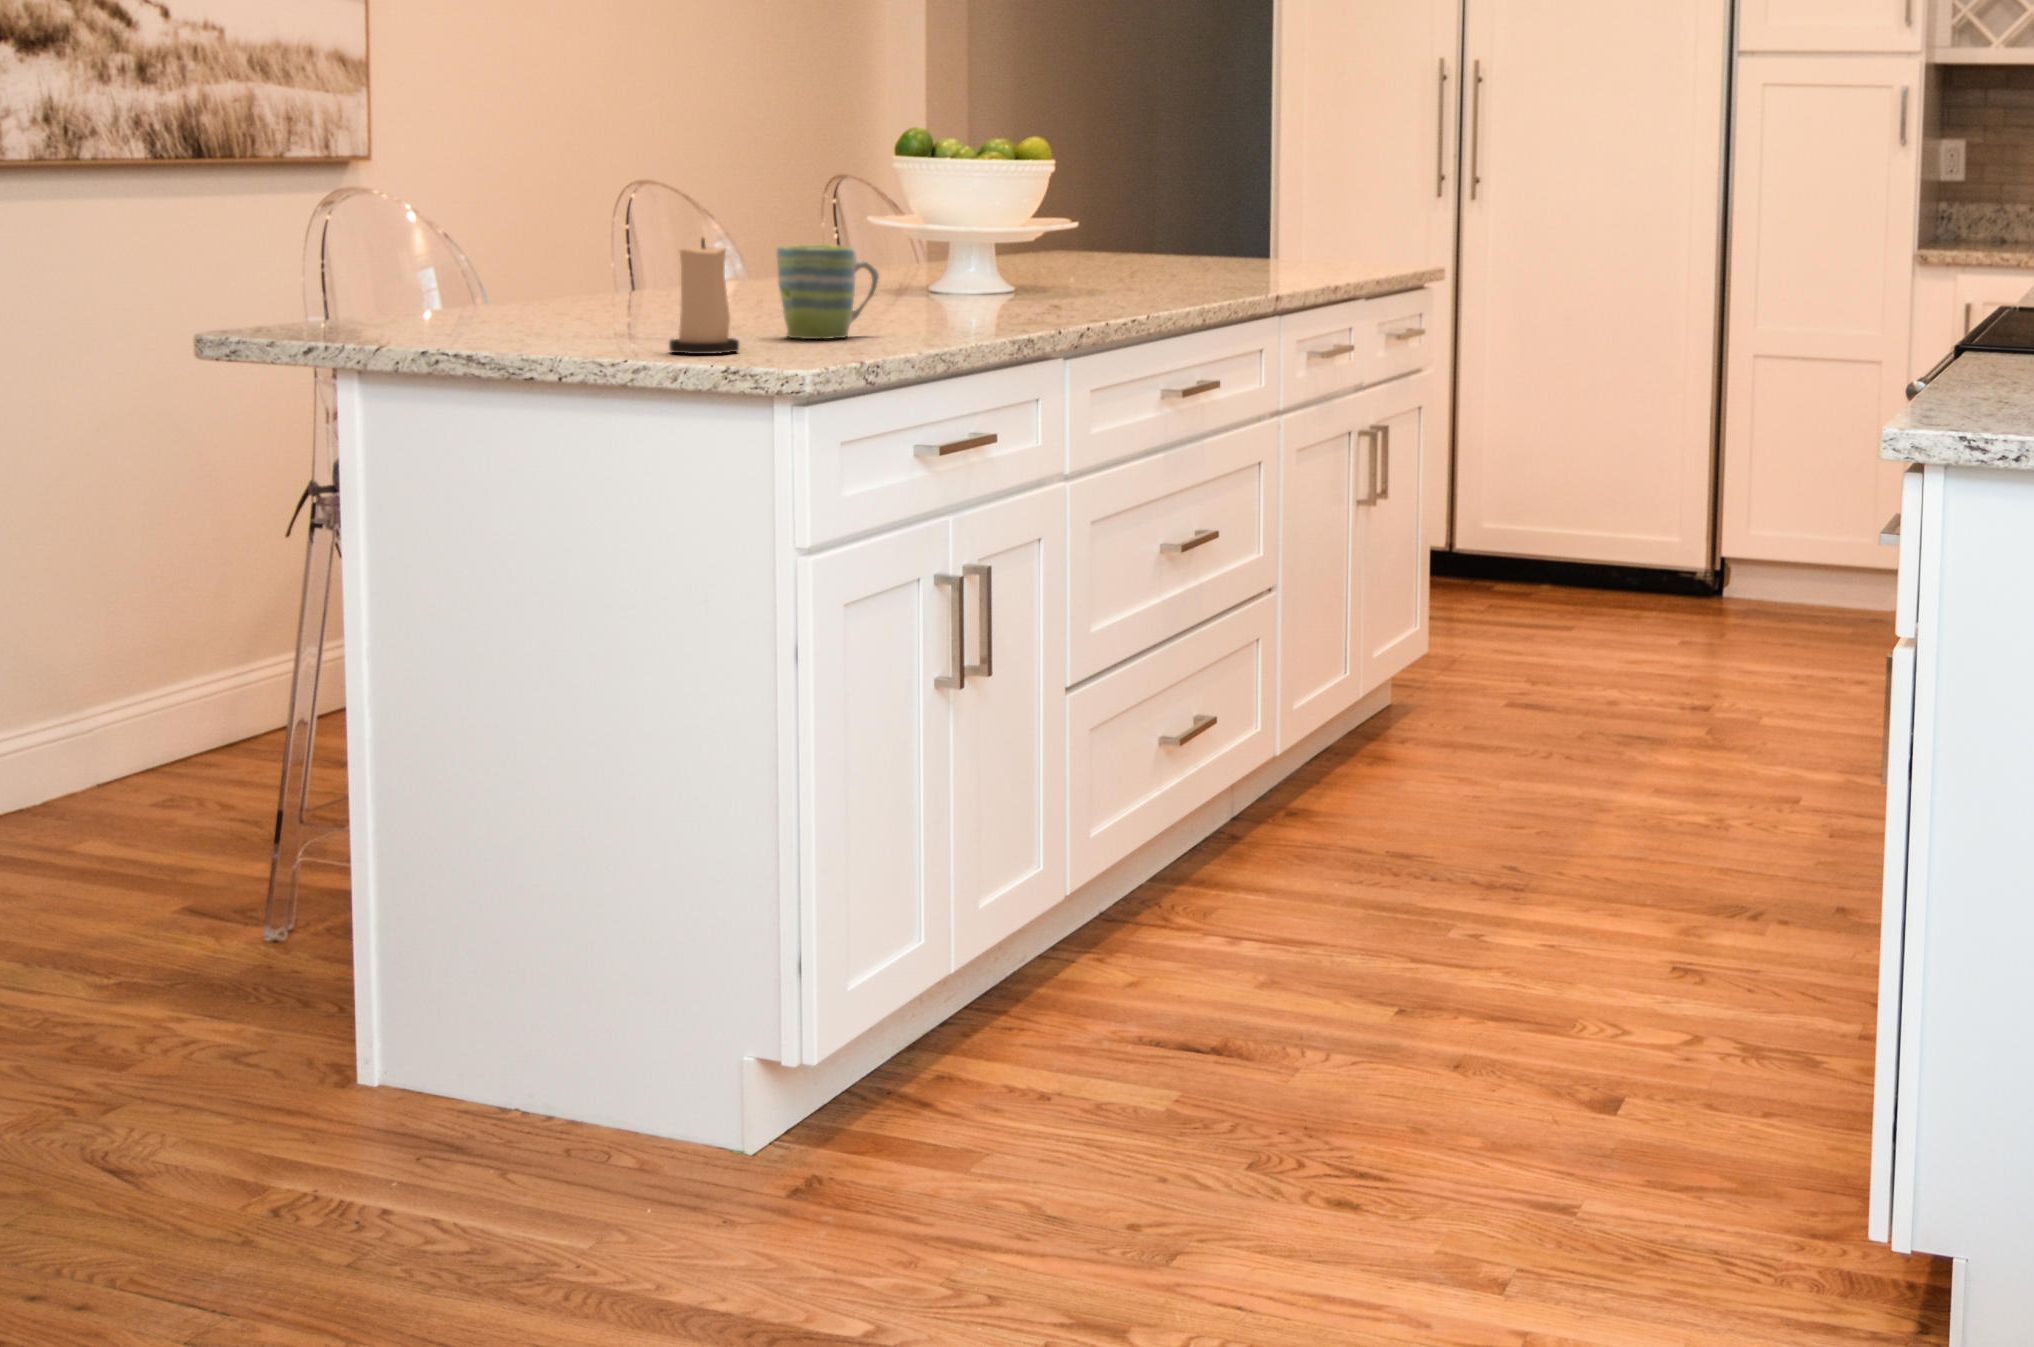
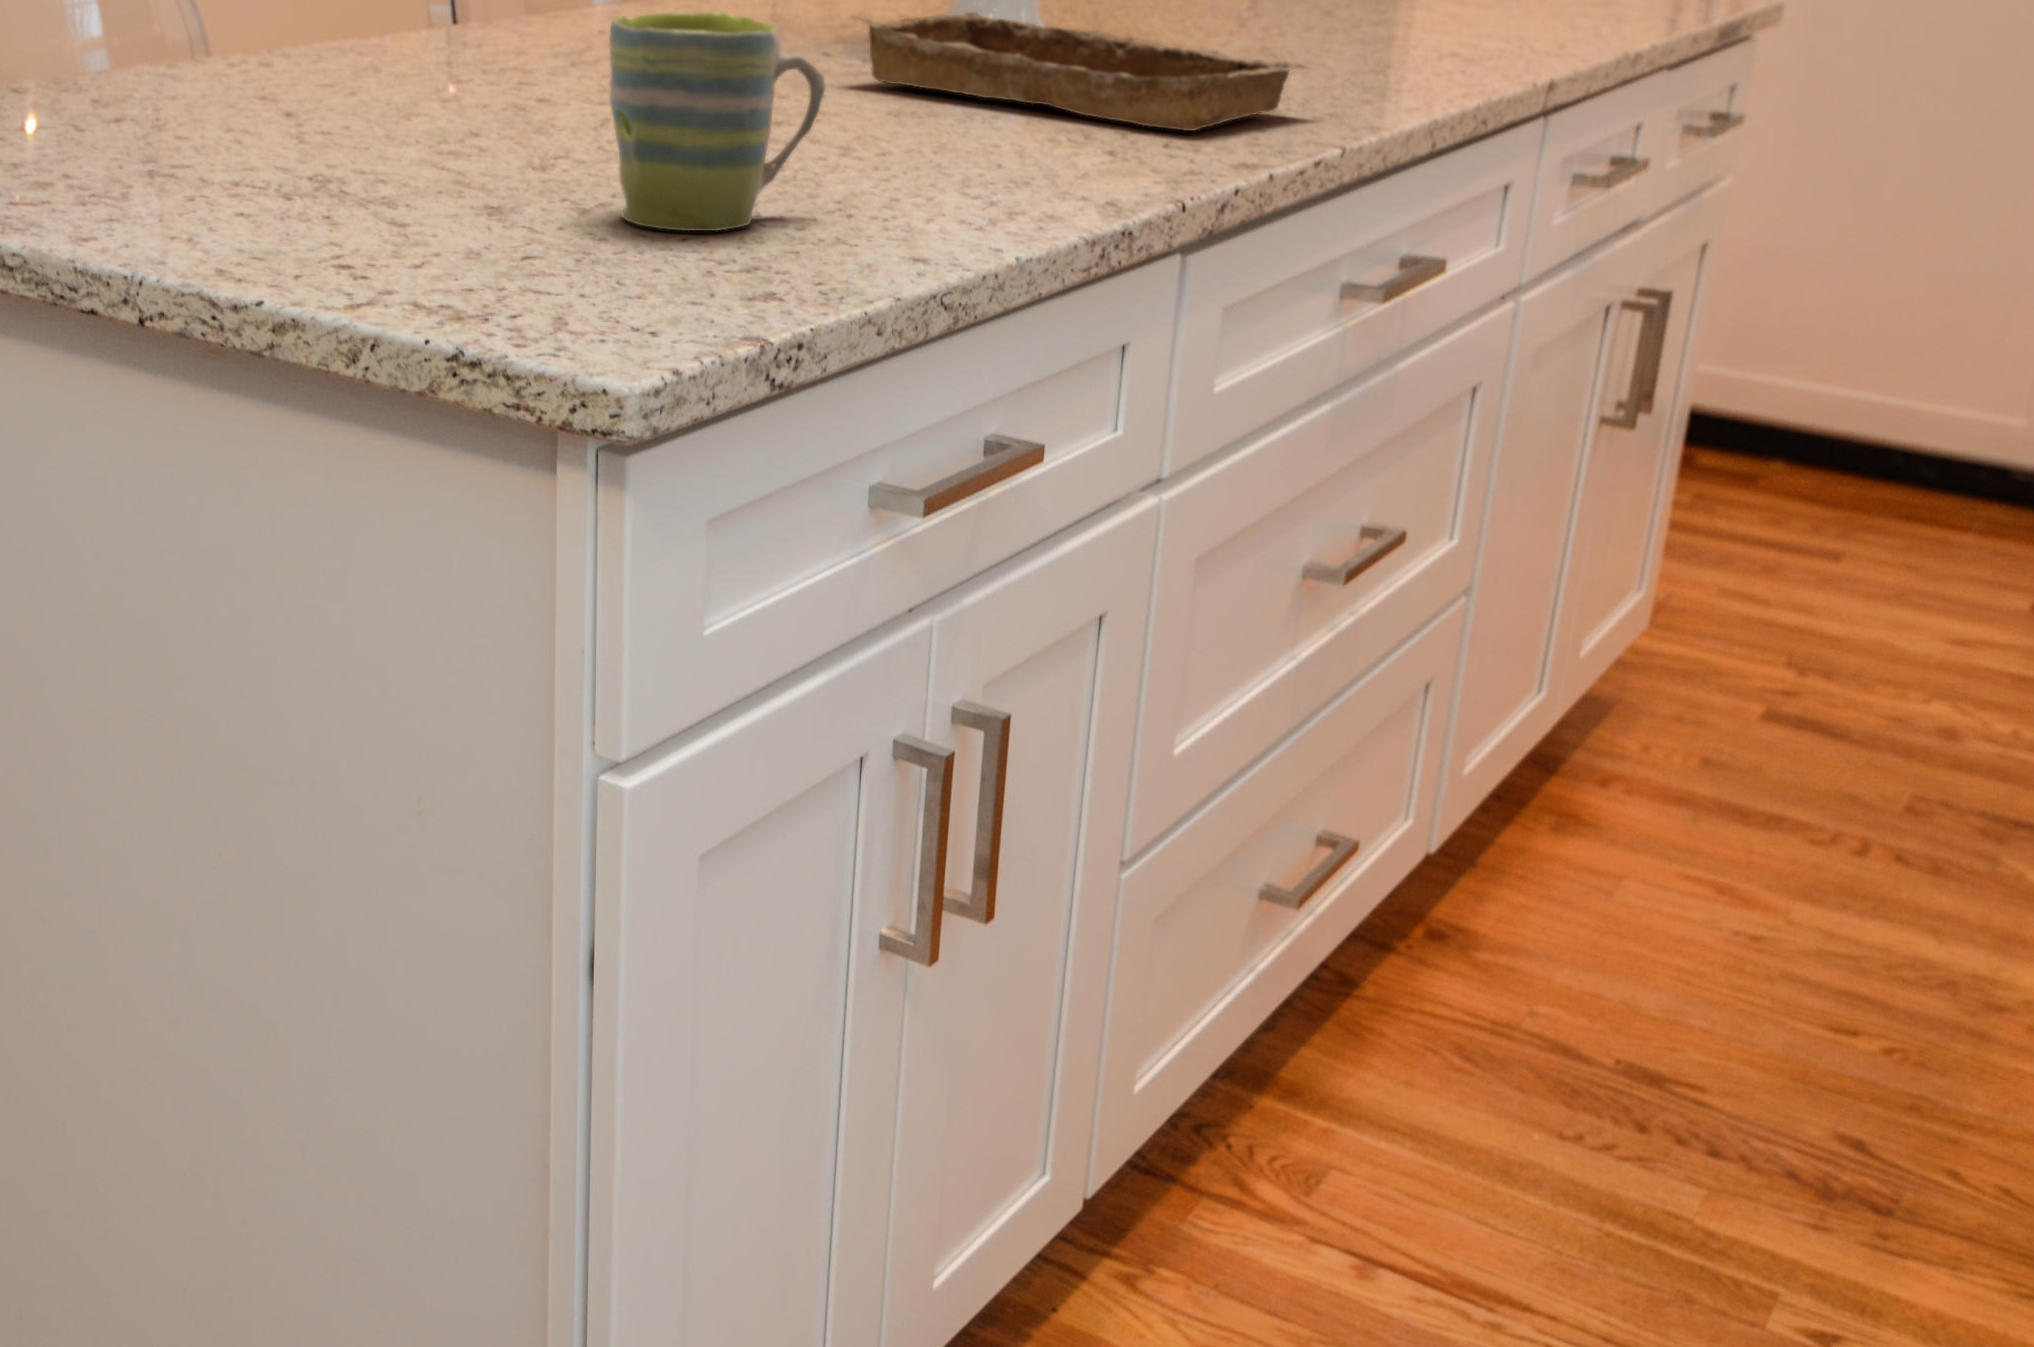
candle: present [669,239,739,354] -> none [349,17,497,300]
tray: none [890,268,1136,312] -> present [858,12,1306,131]

